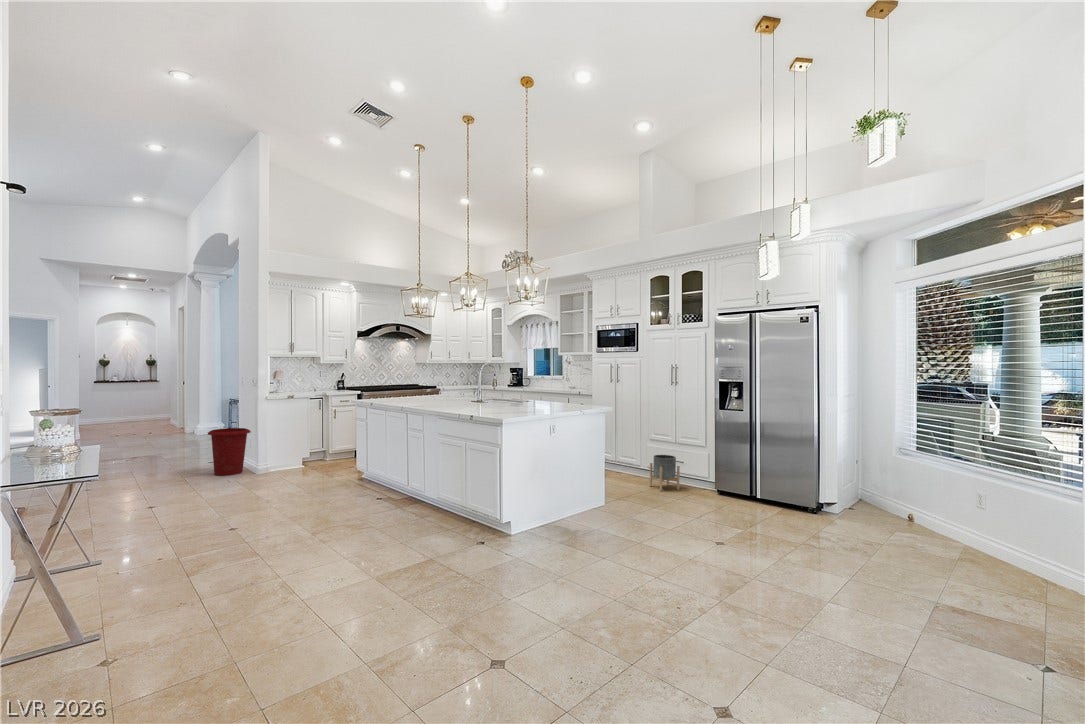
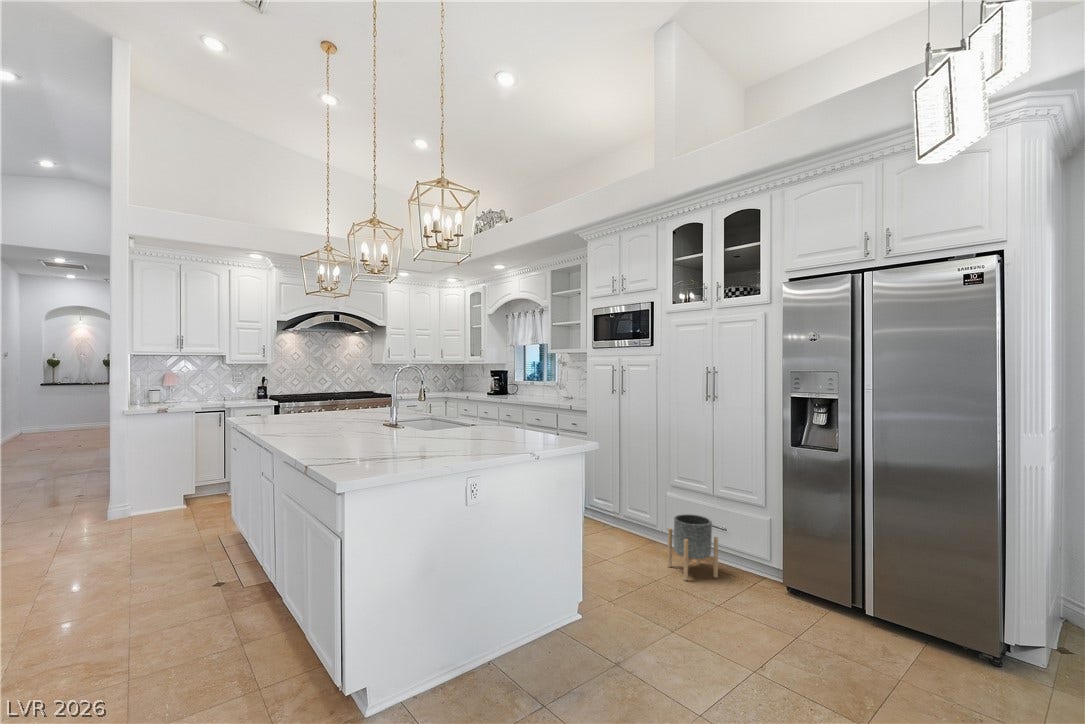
waste bin: present [208,428,251,476] -> none [32,454,105,523]

